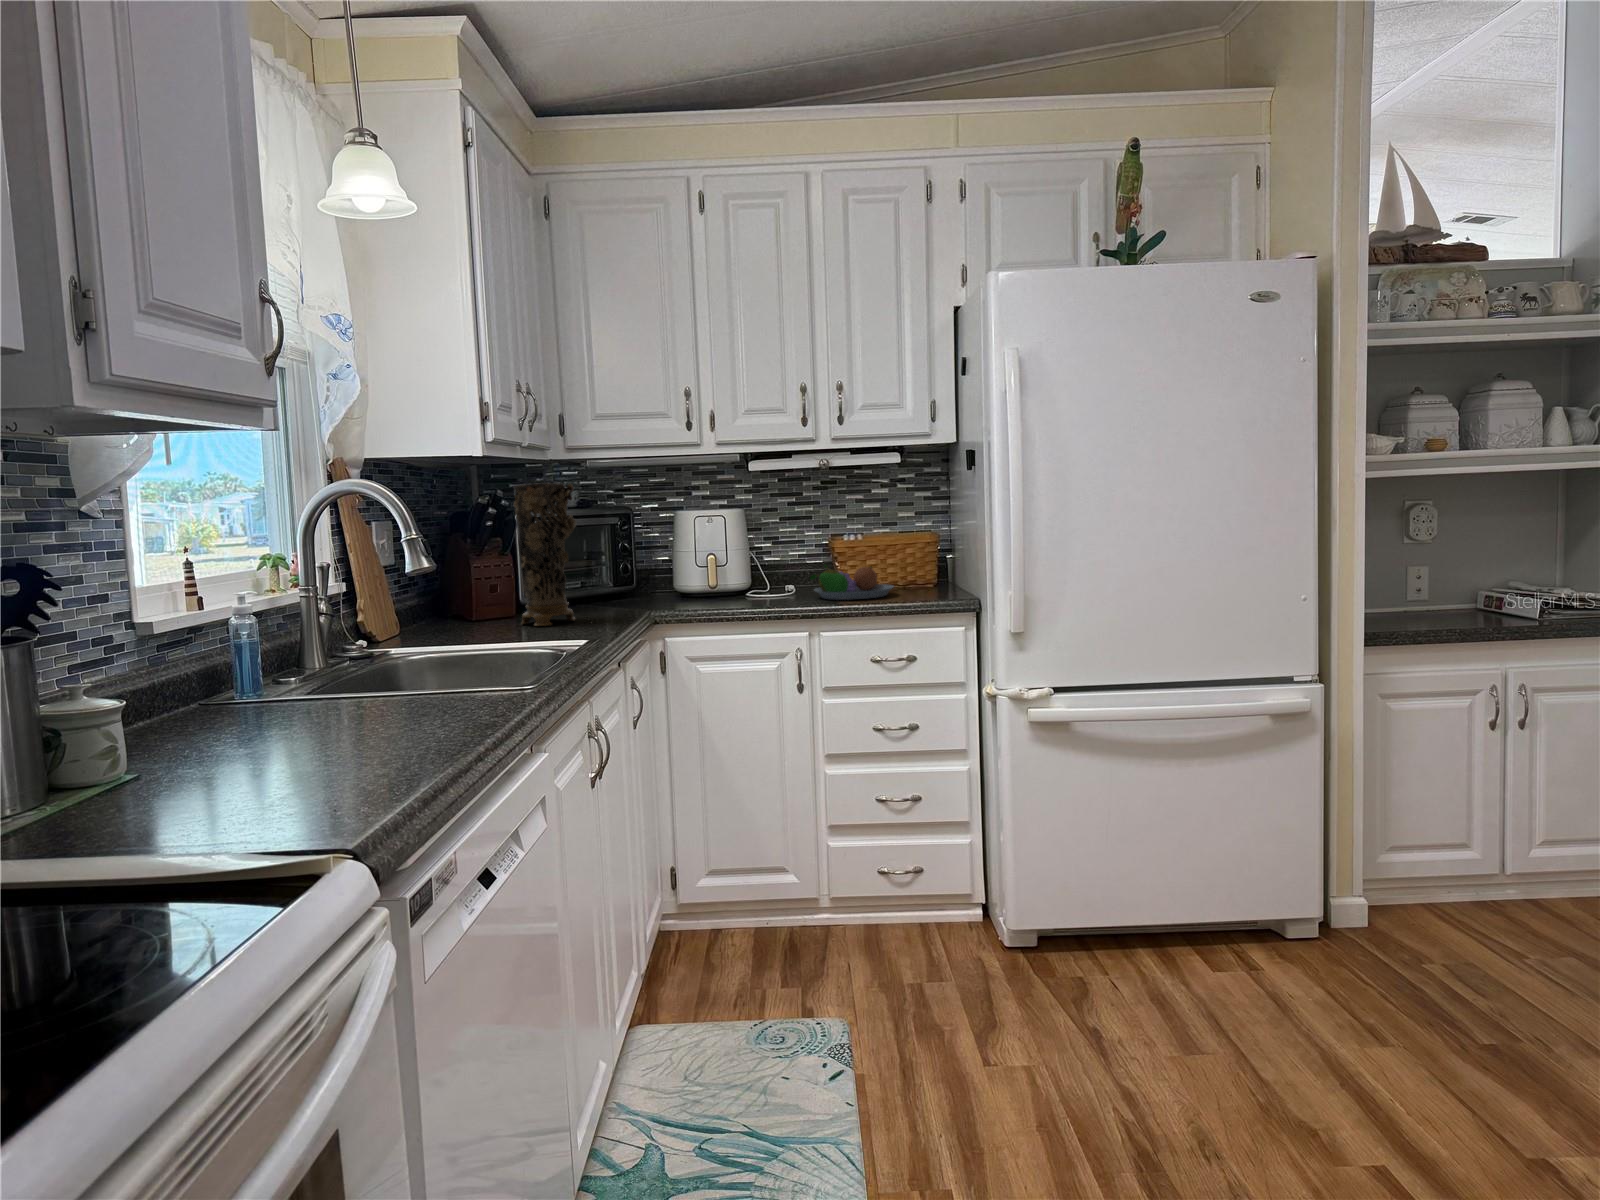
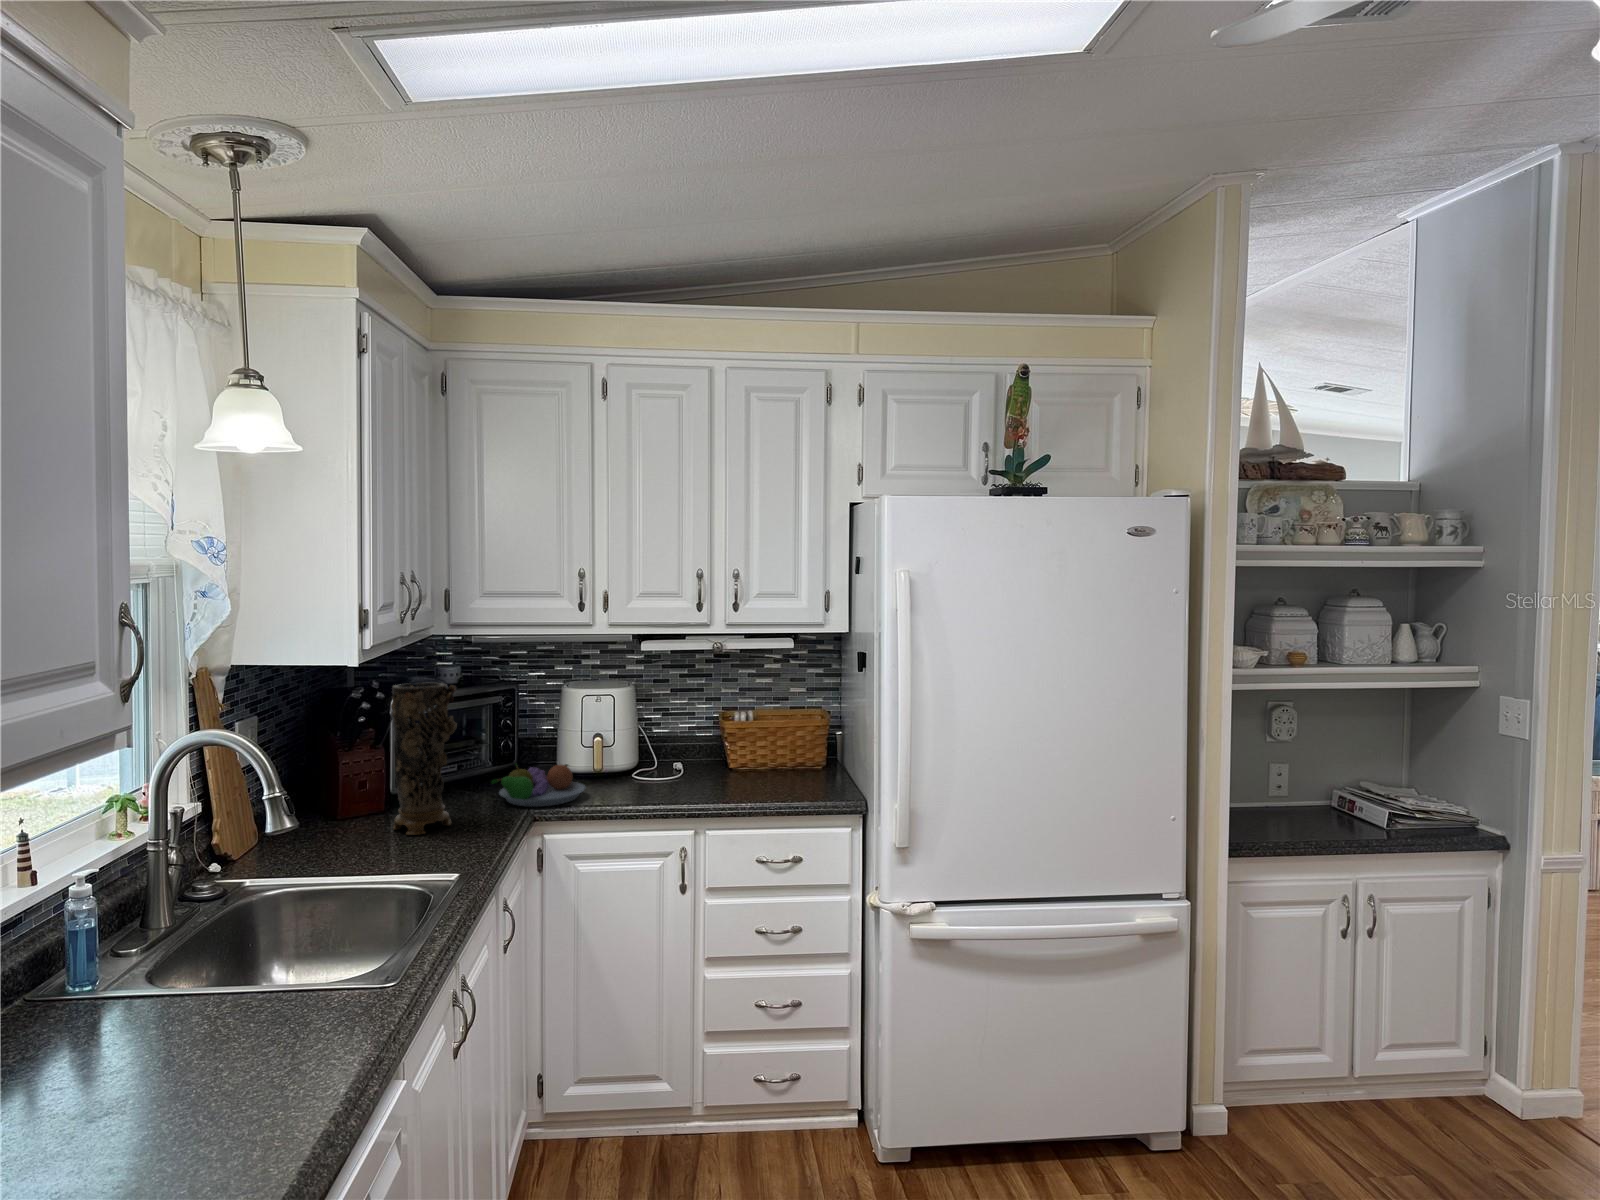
fruit bowl: present [810,565,893,600] -> present [491,764,585,807]

